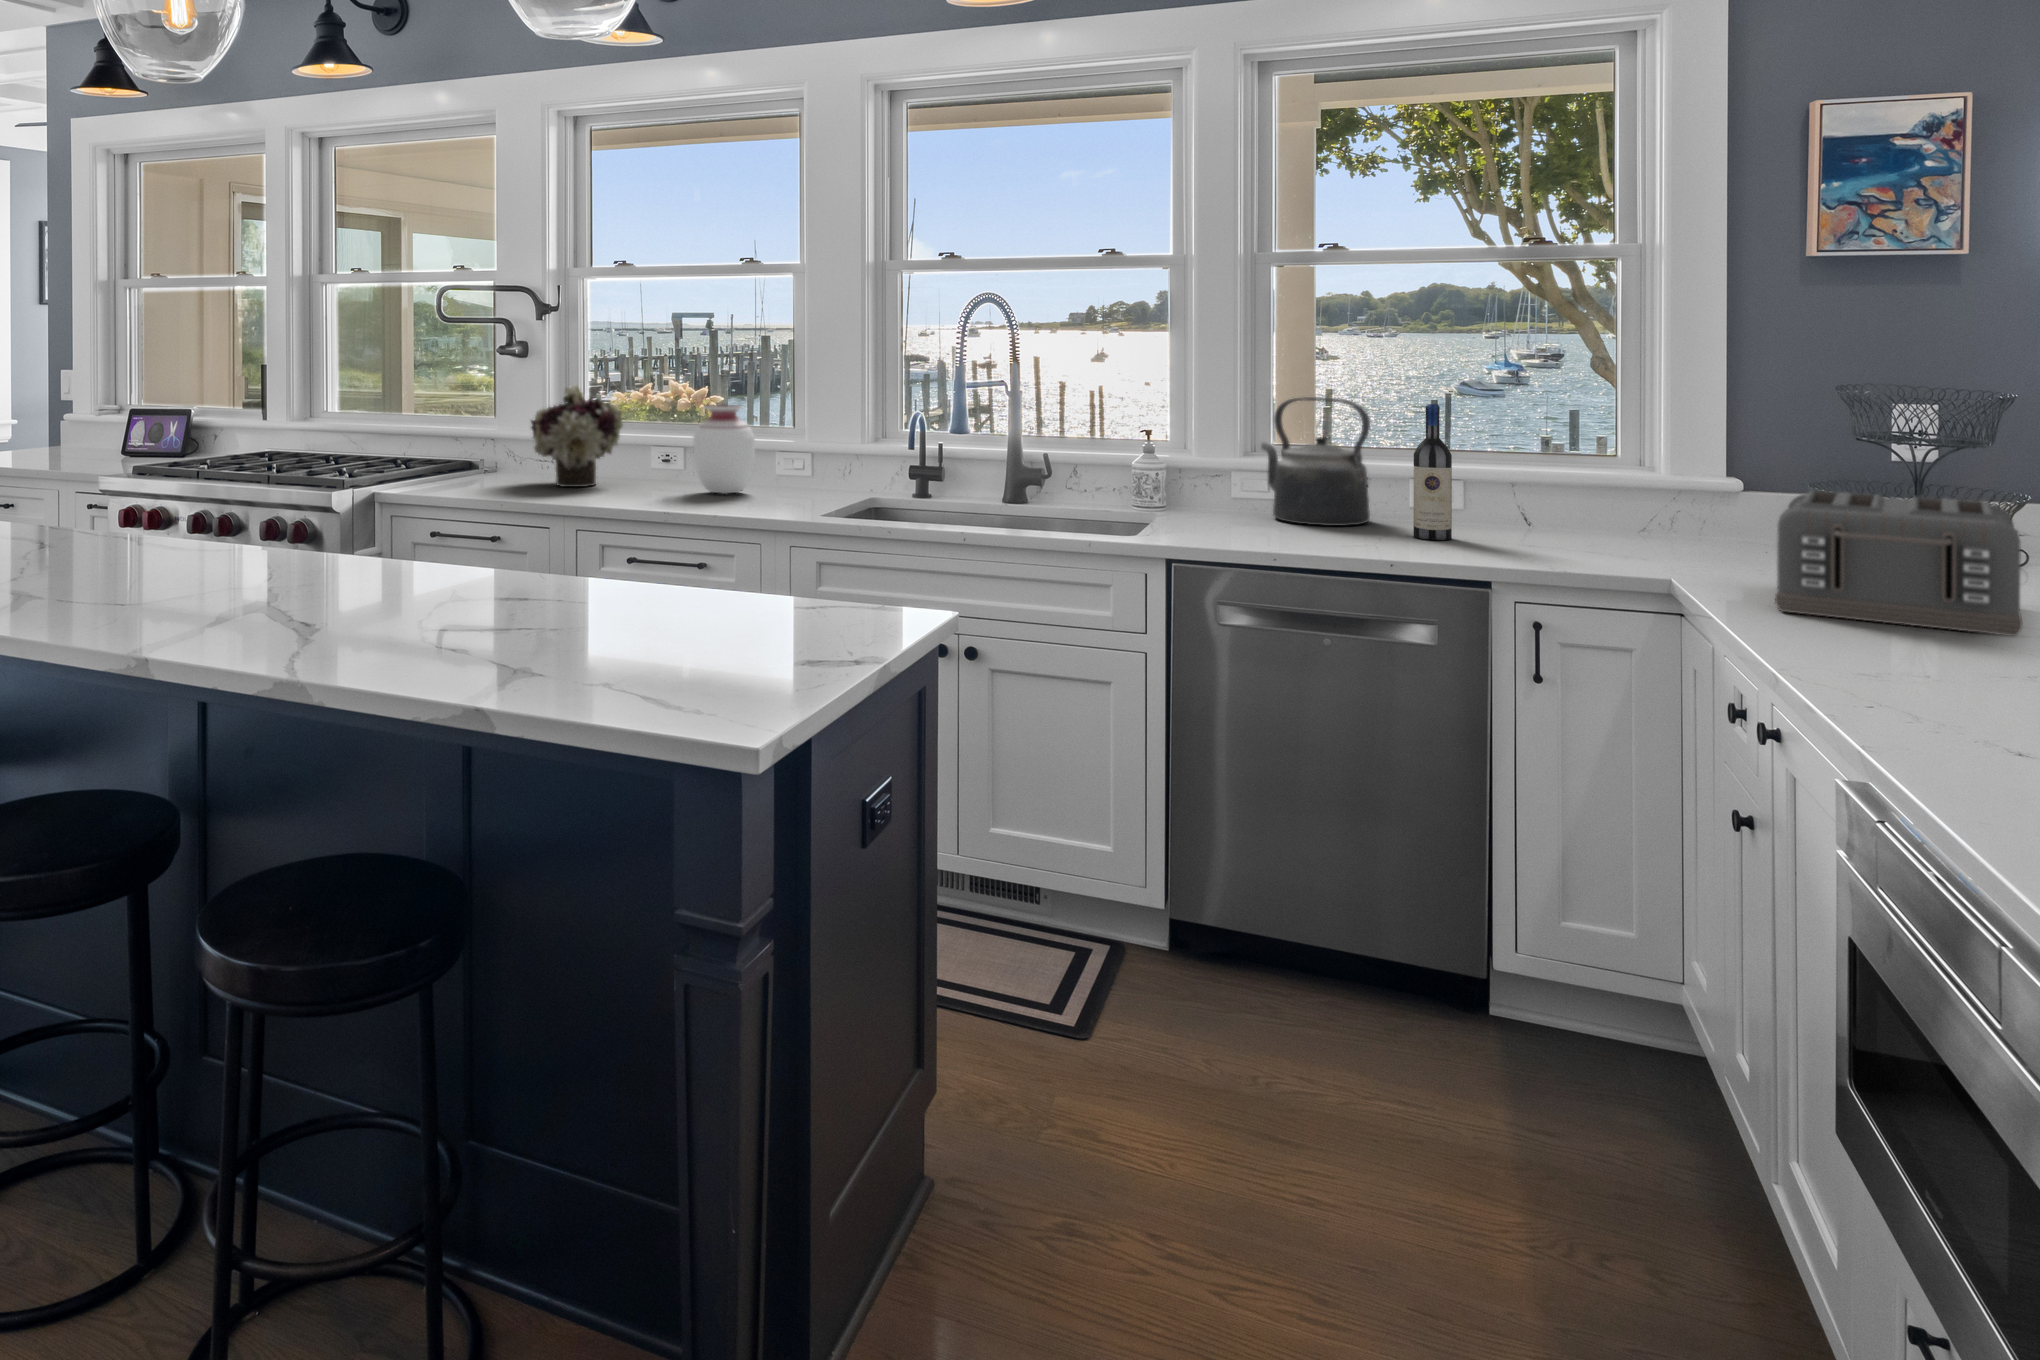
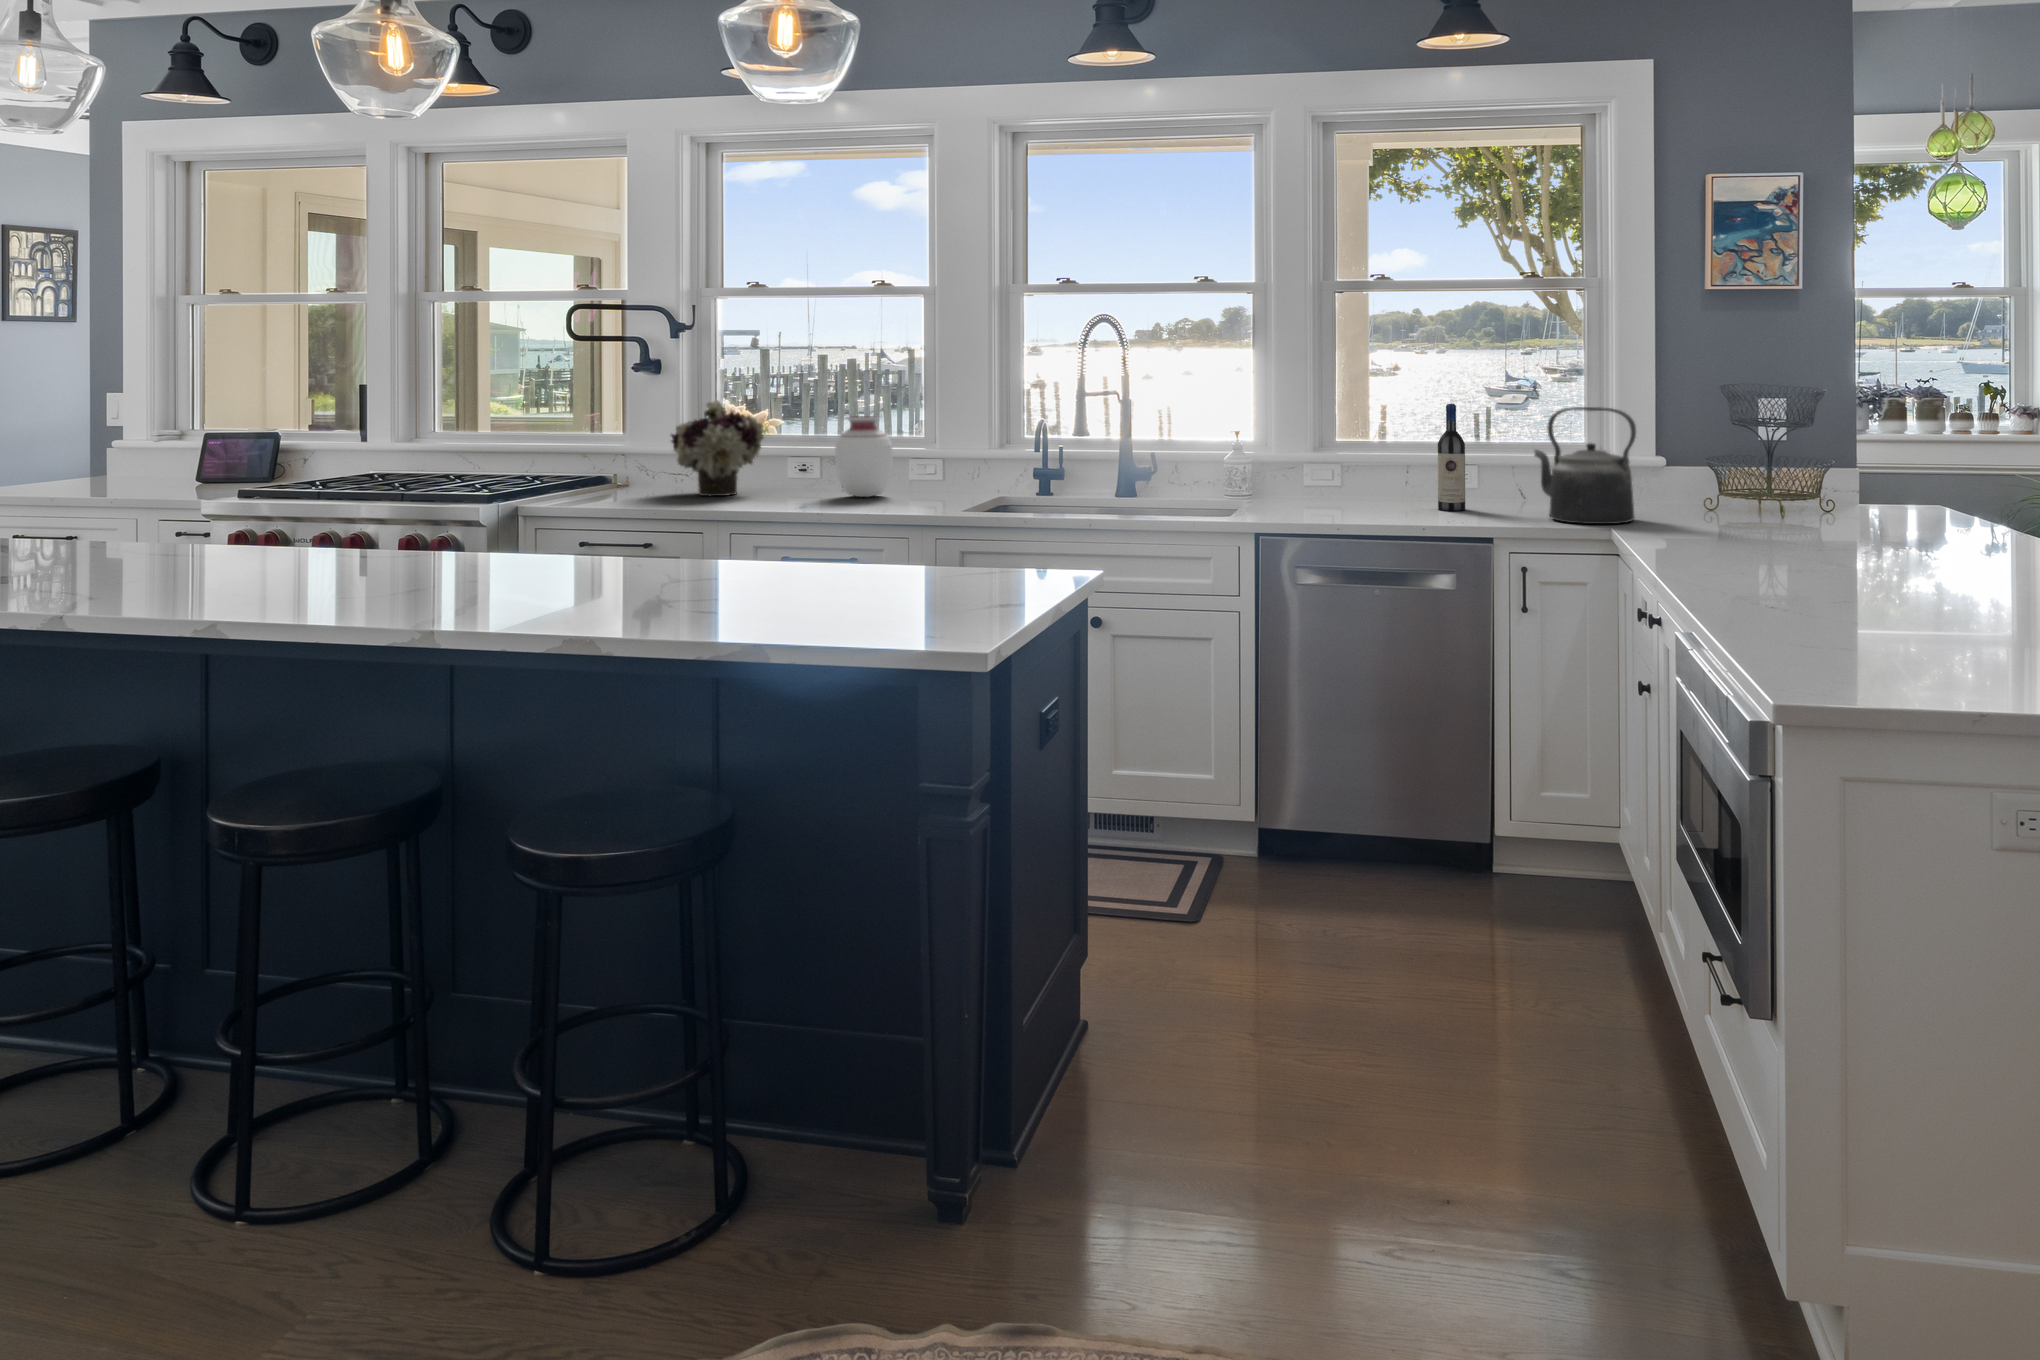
kettle: present [1261,397,1370,526] -> present [1535,407,1636,524]
toaster: present [1775,490,2022,636] -> none [1666,460,1813,551]

